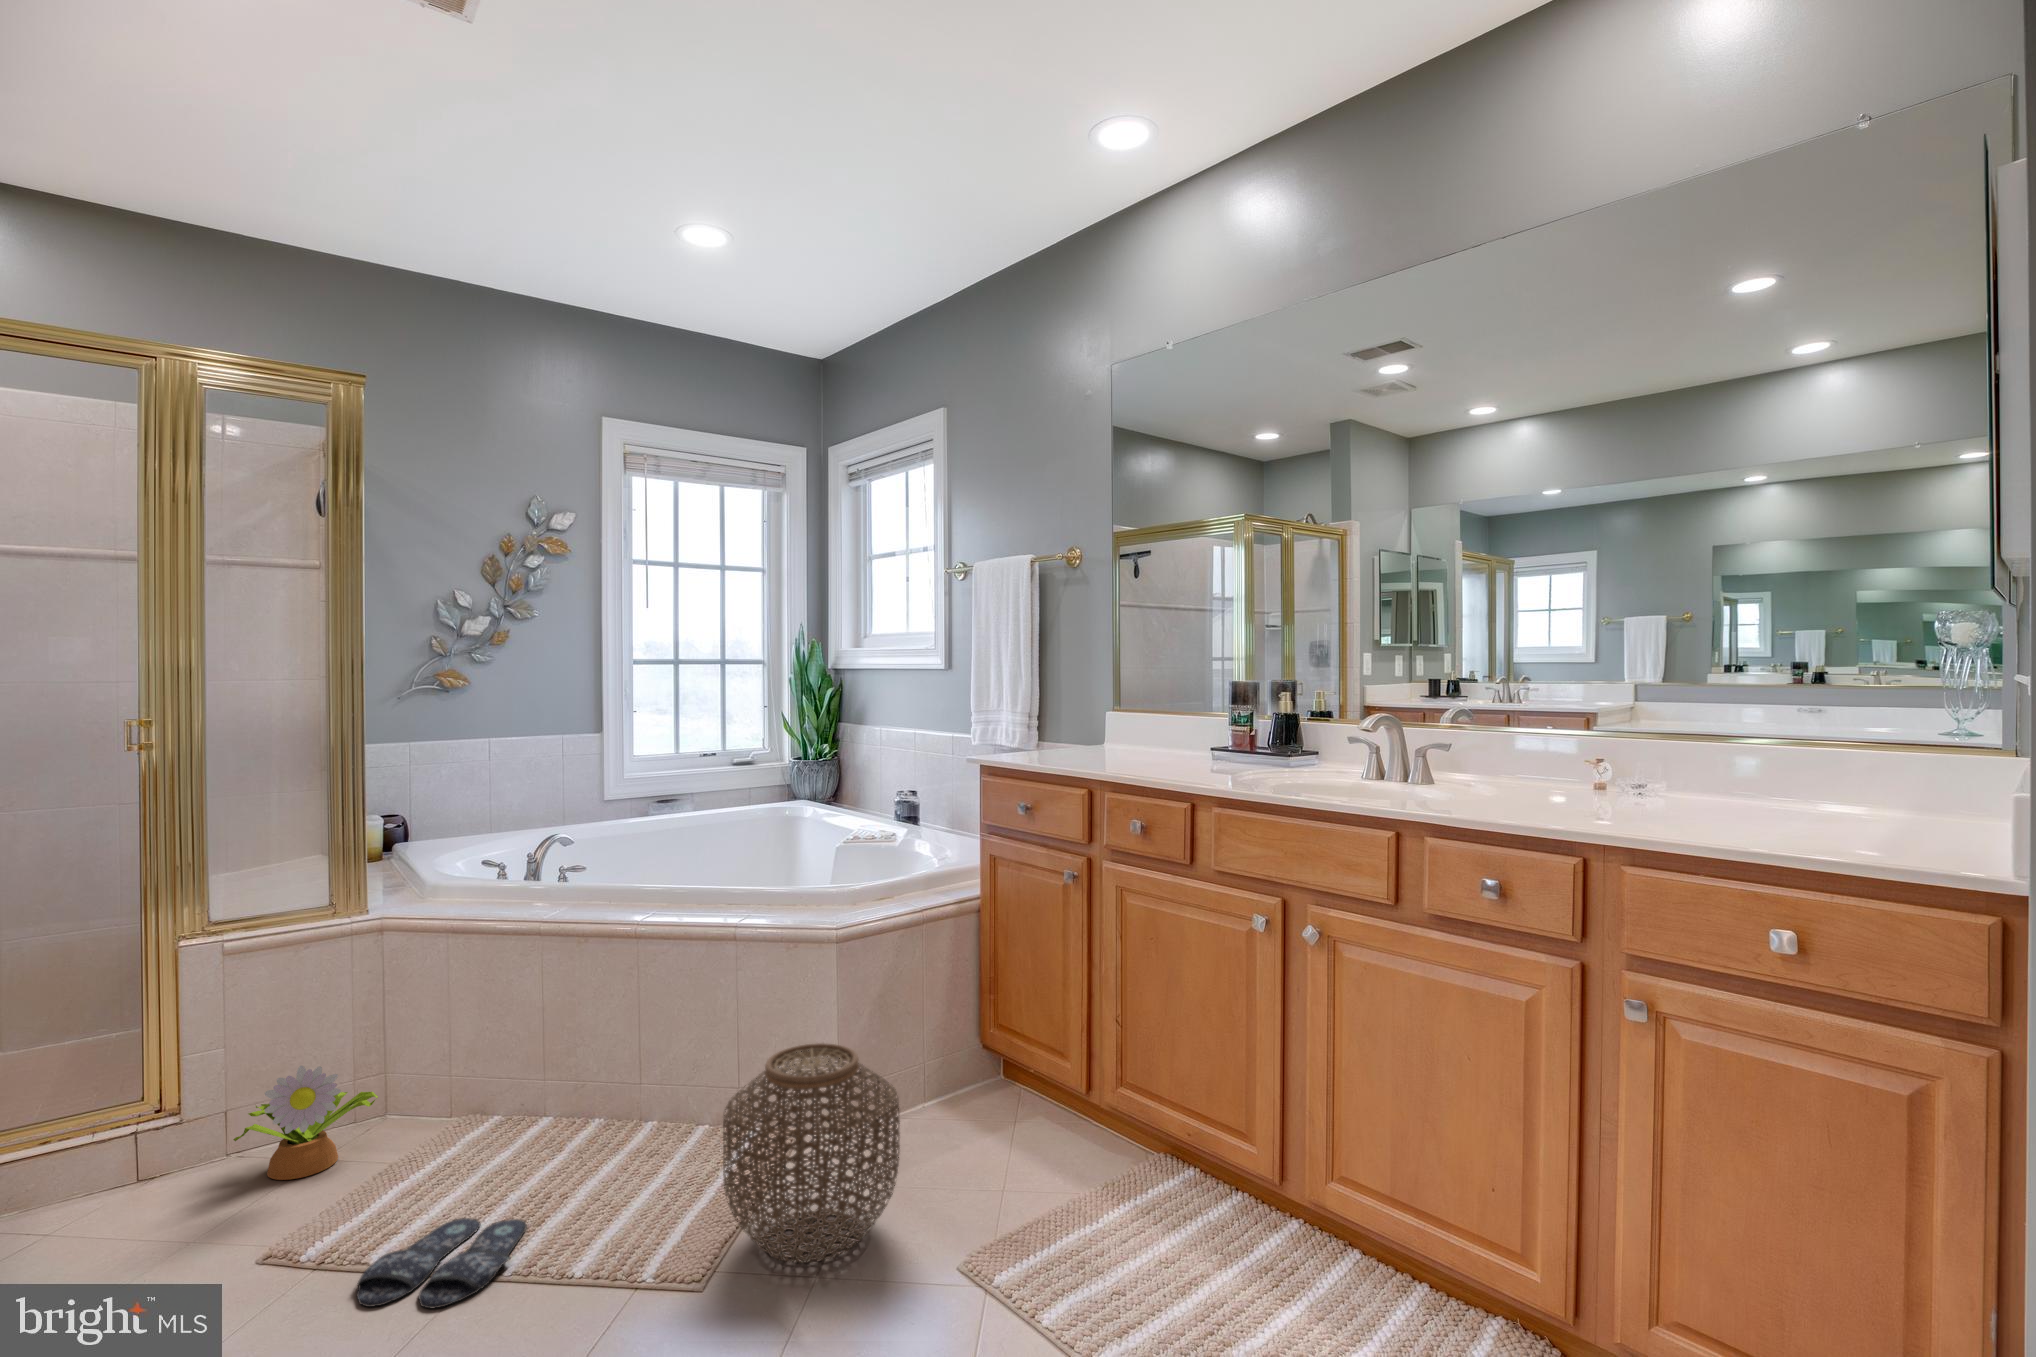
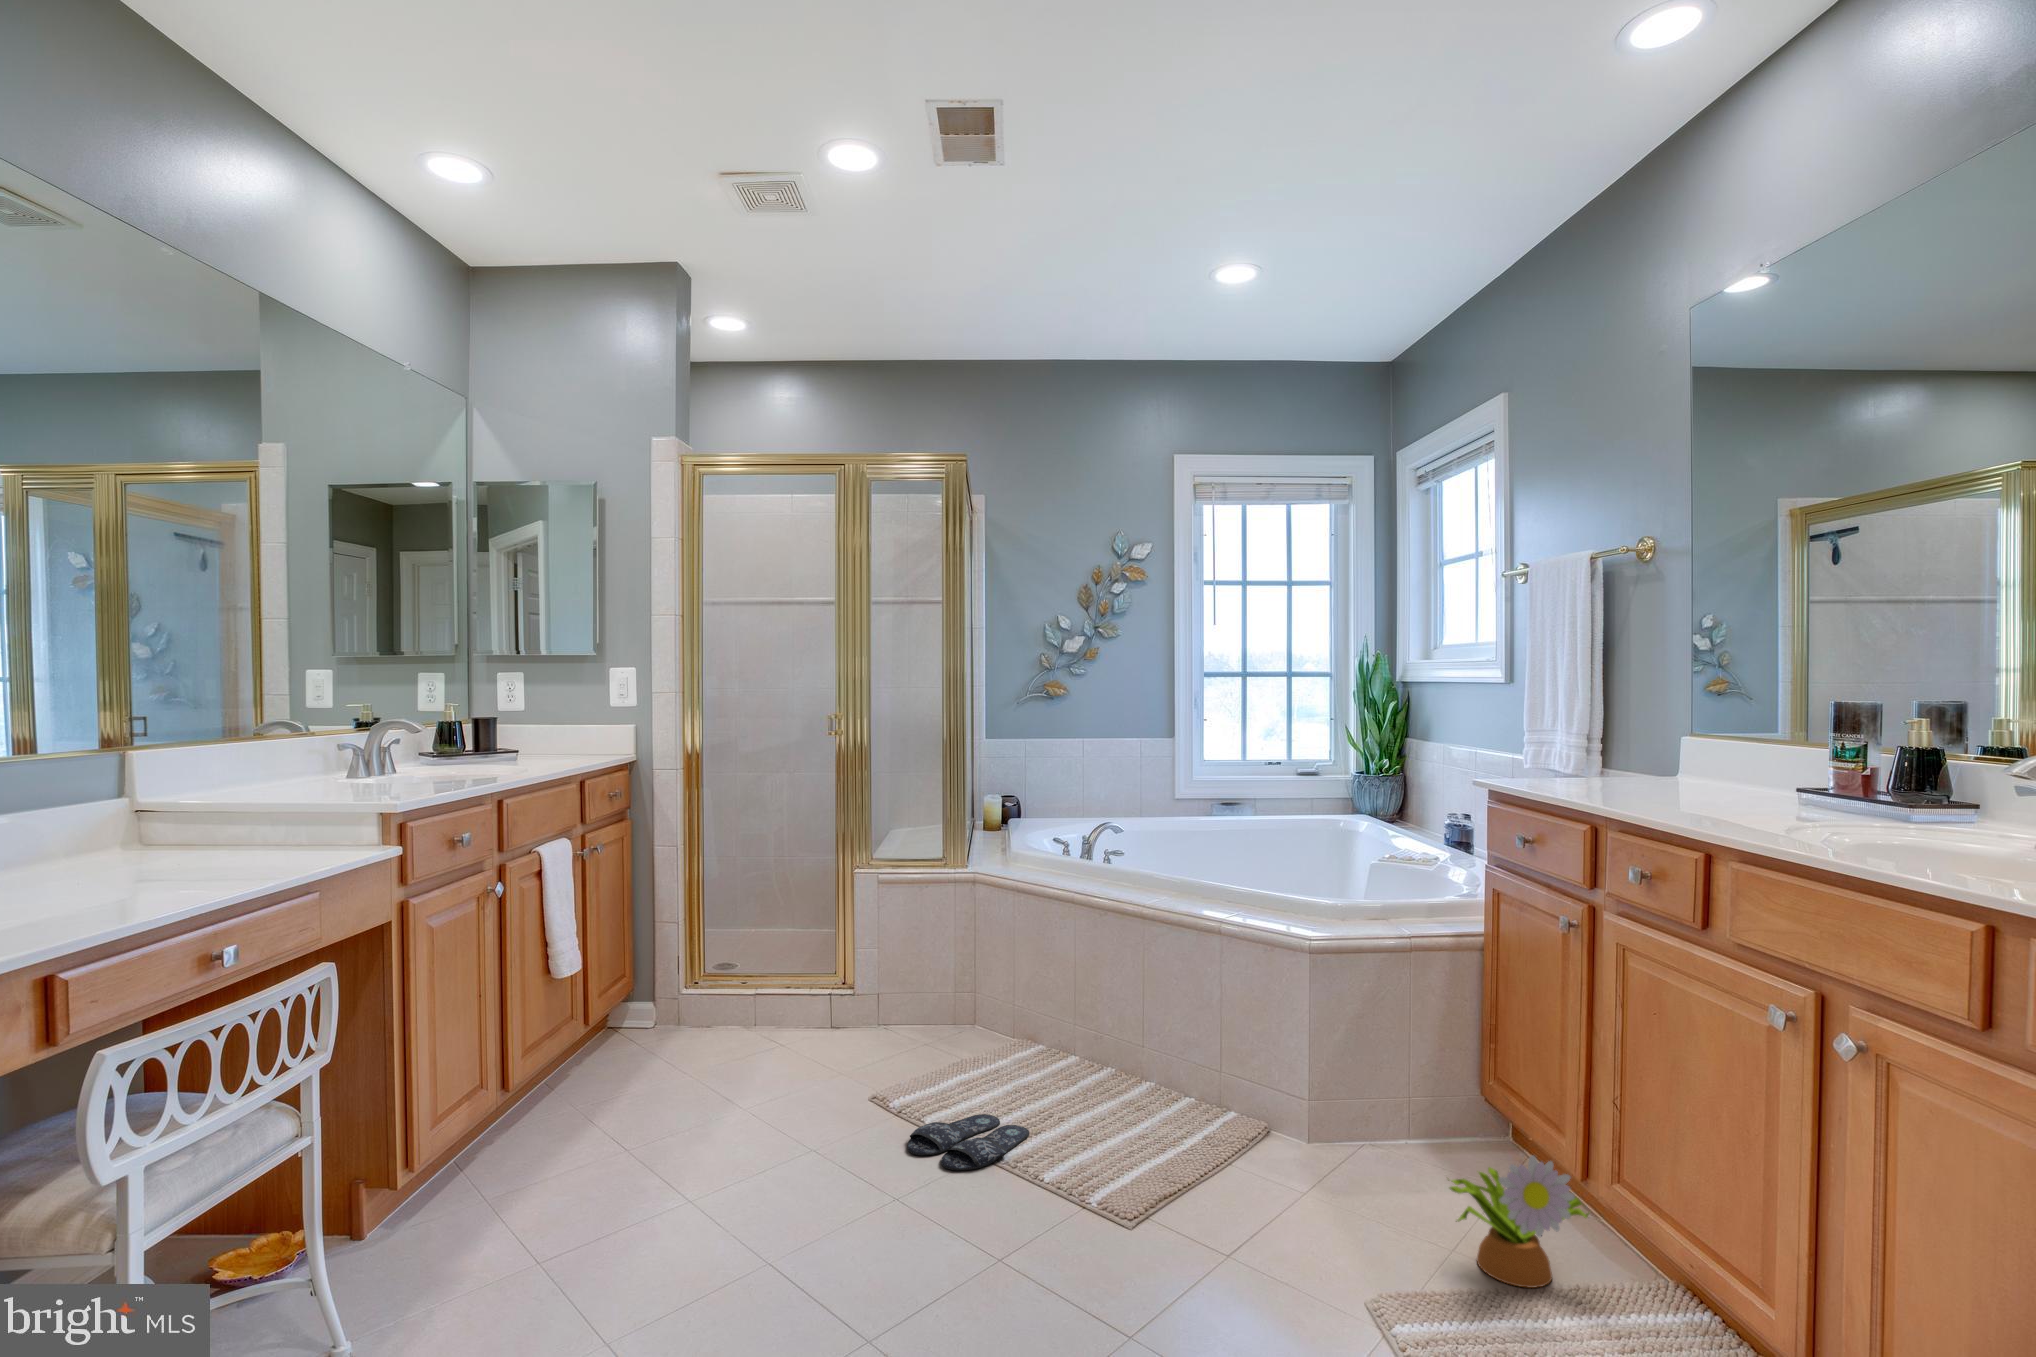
woven basket: present [723,1043,900,1263] -> none [1160,1036,1327,1241]
decorative plant: present [233,1065,378,1180] -> present [1450,1156,1589,1288]

